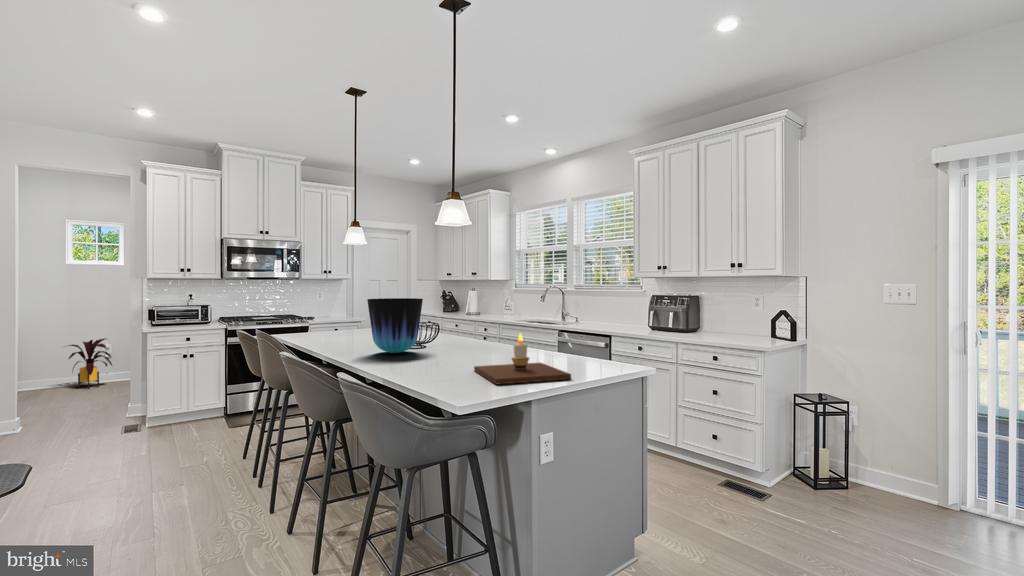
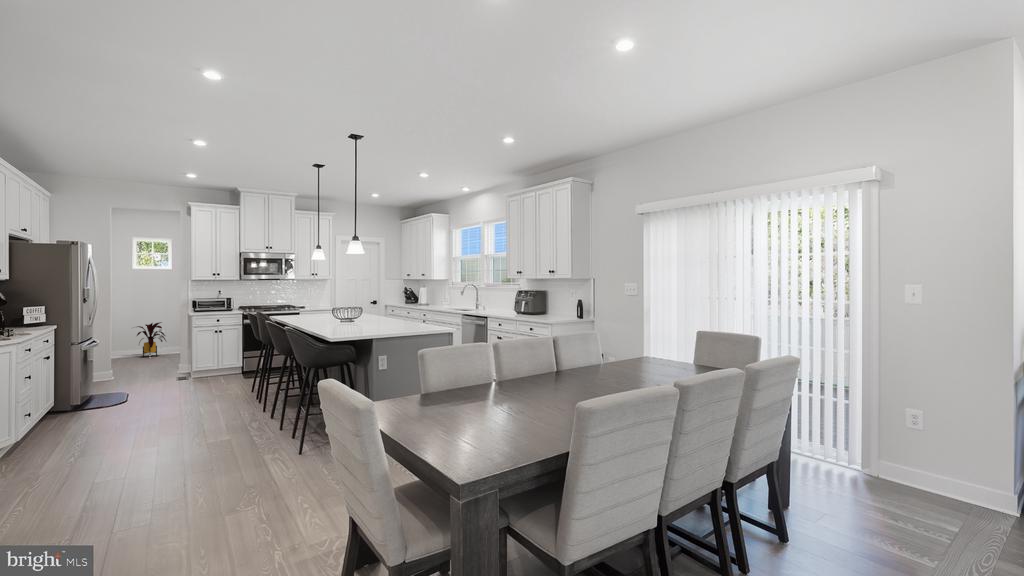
vase: present [367,298,423,353] -> none [314,292,347,323]
candle: present [474,333,571,384] -> none [360,309,401,333]

